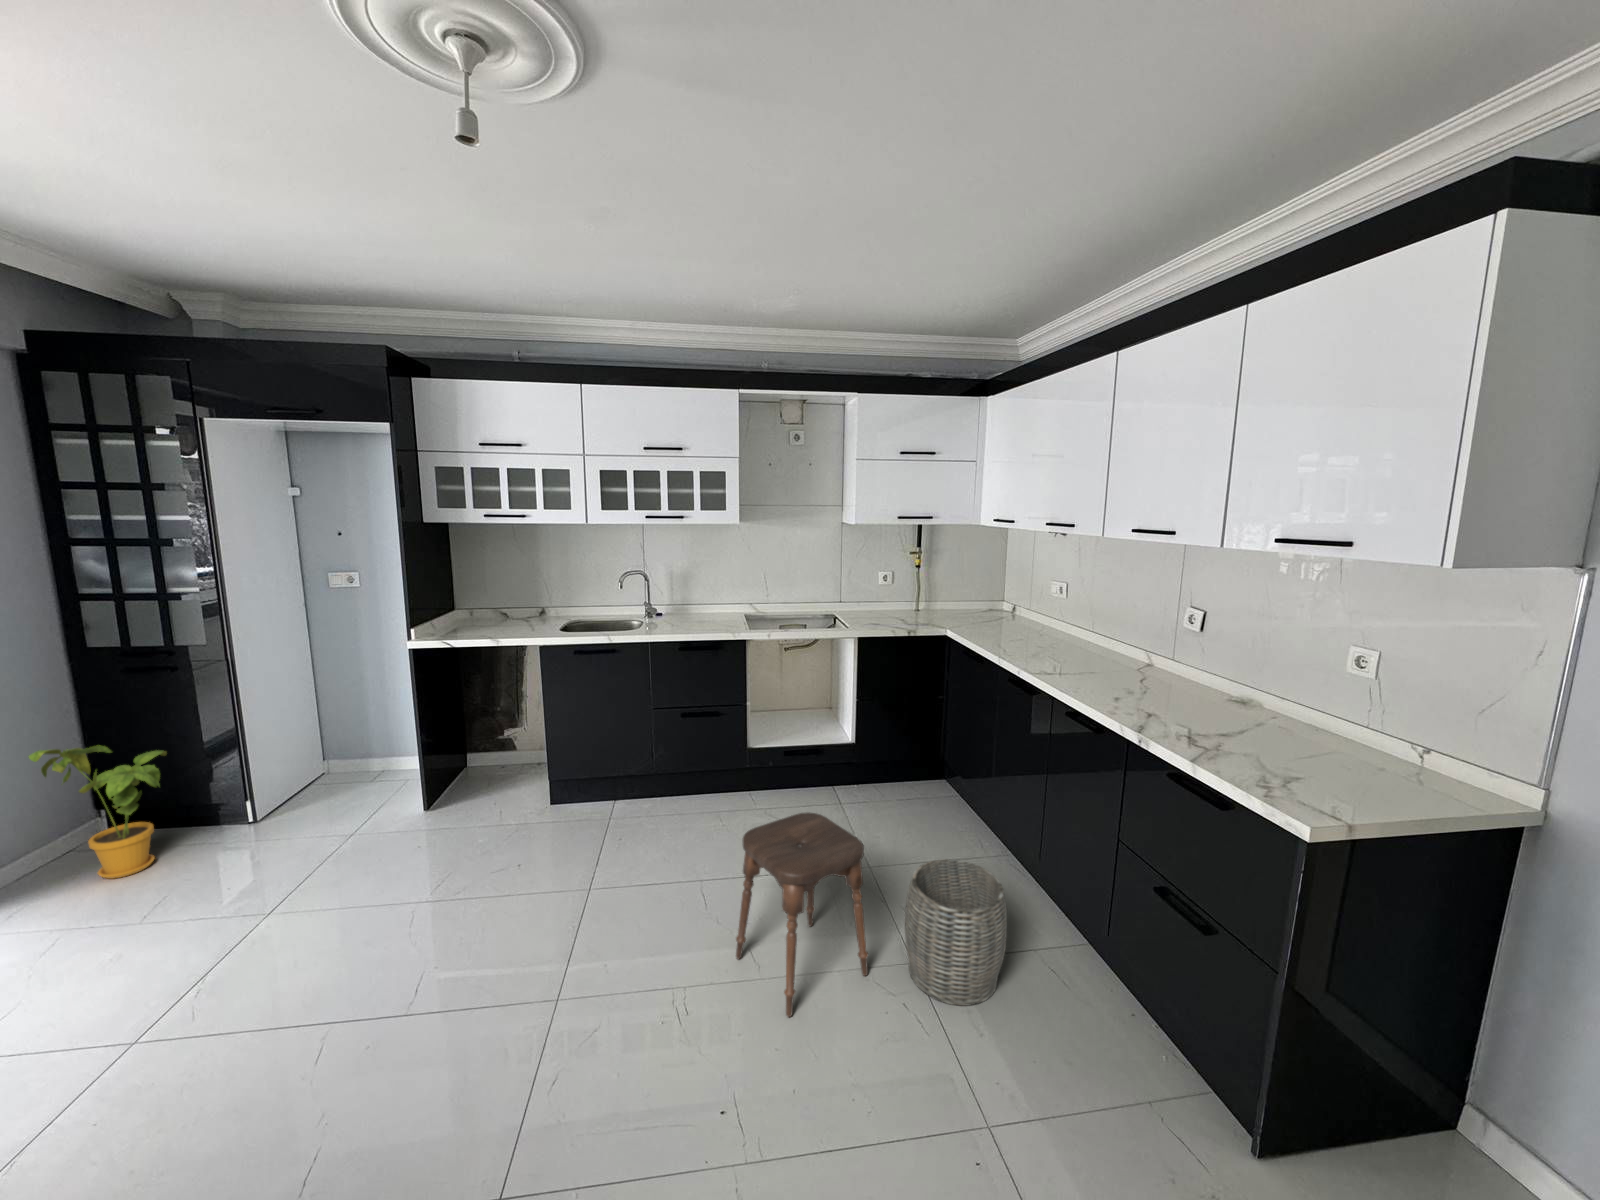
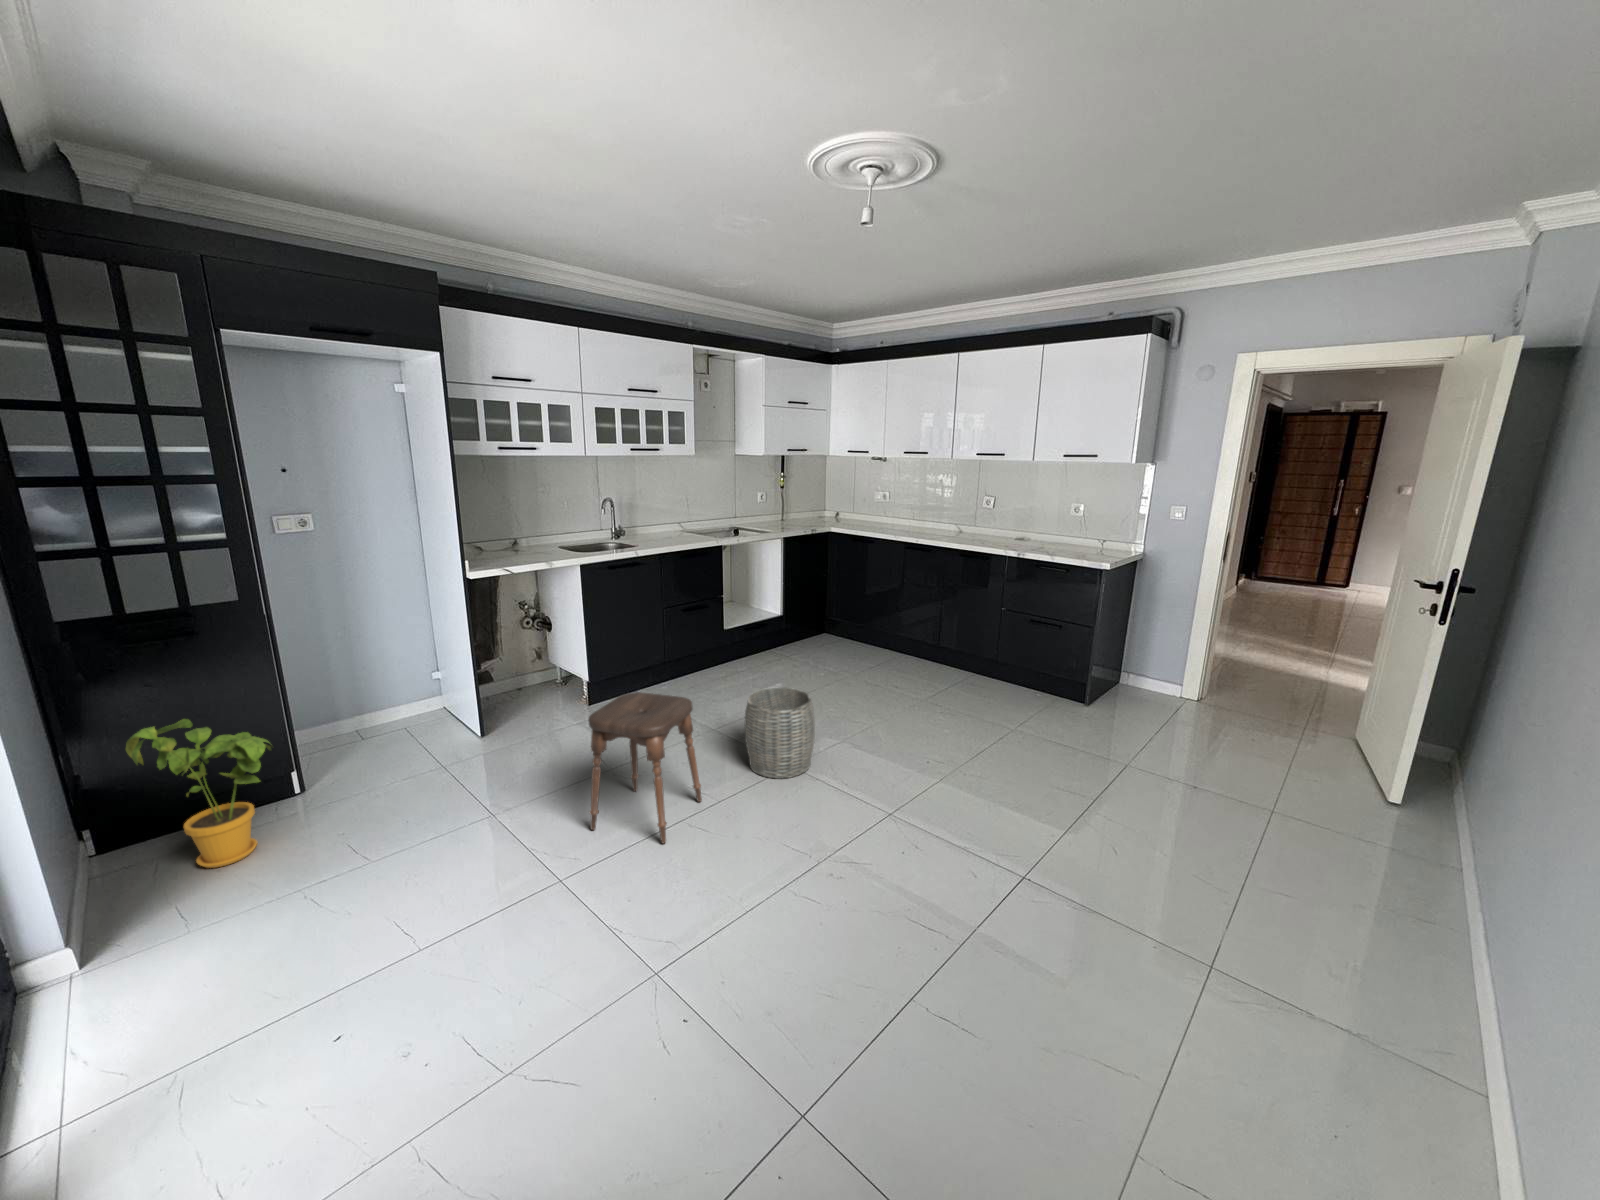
stool: present [736,812,868,1017] -> present [588,692,702,843]
woven basket: present [905,859,1007,1006] -> present [745,688,815,779]

